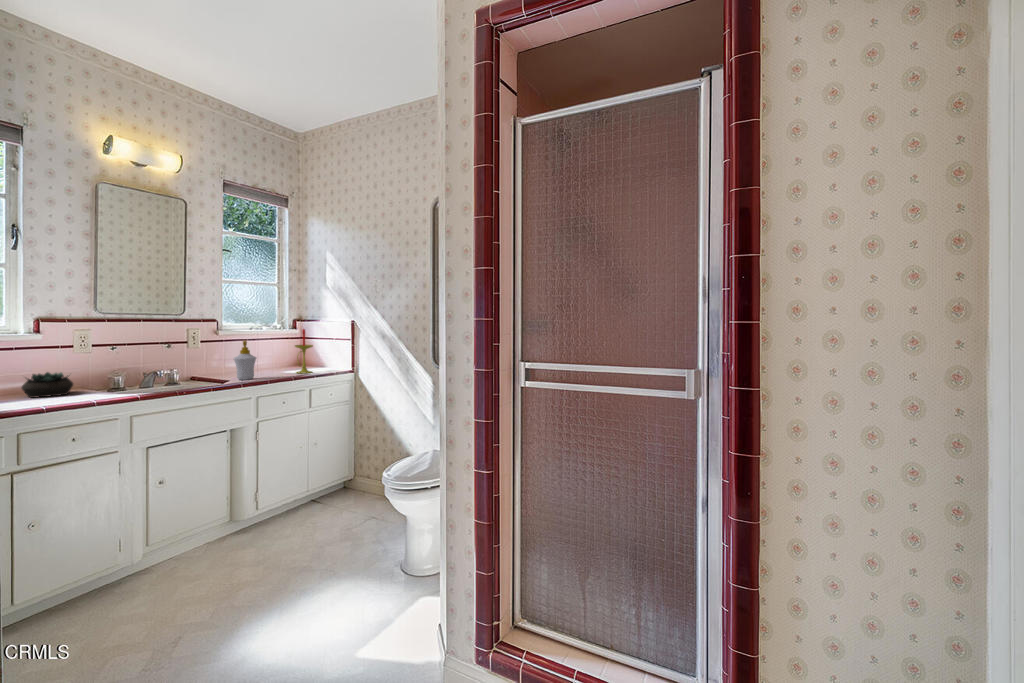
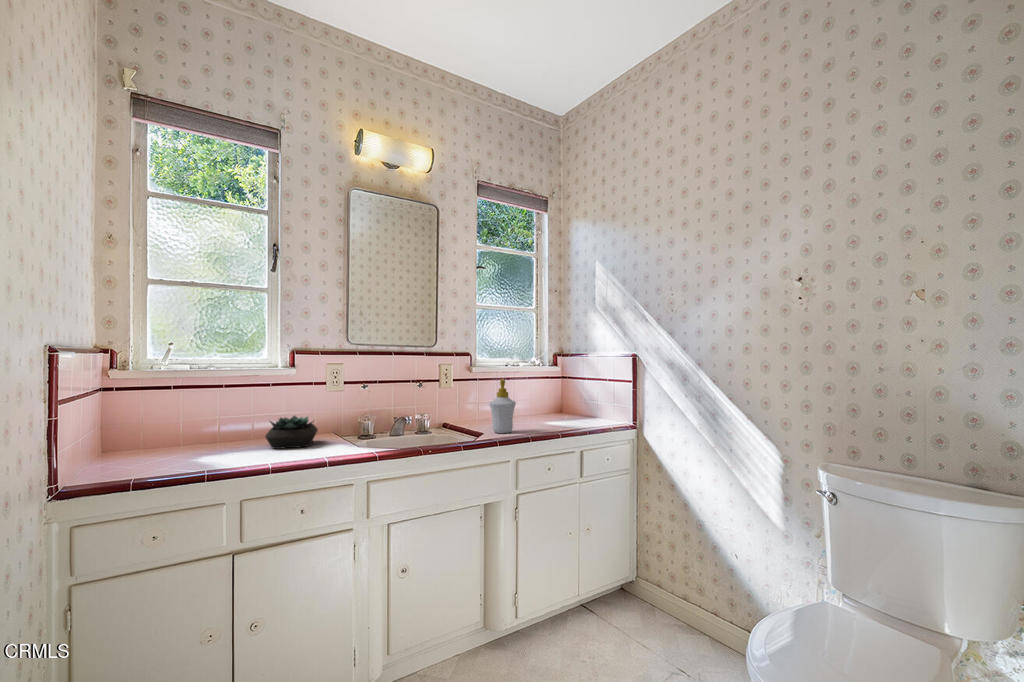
candle: present [295,329,313,374] -> none [560,362,584,426]

